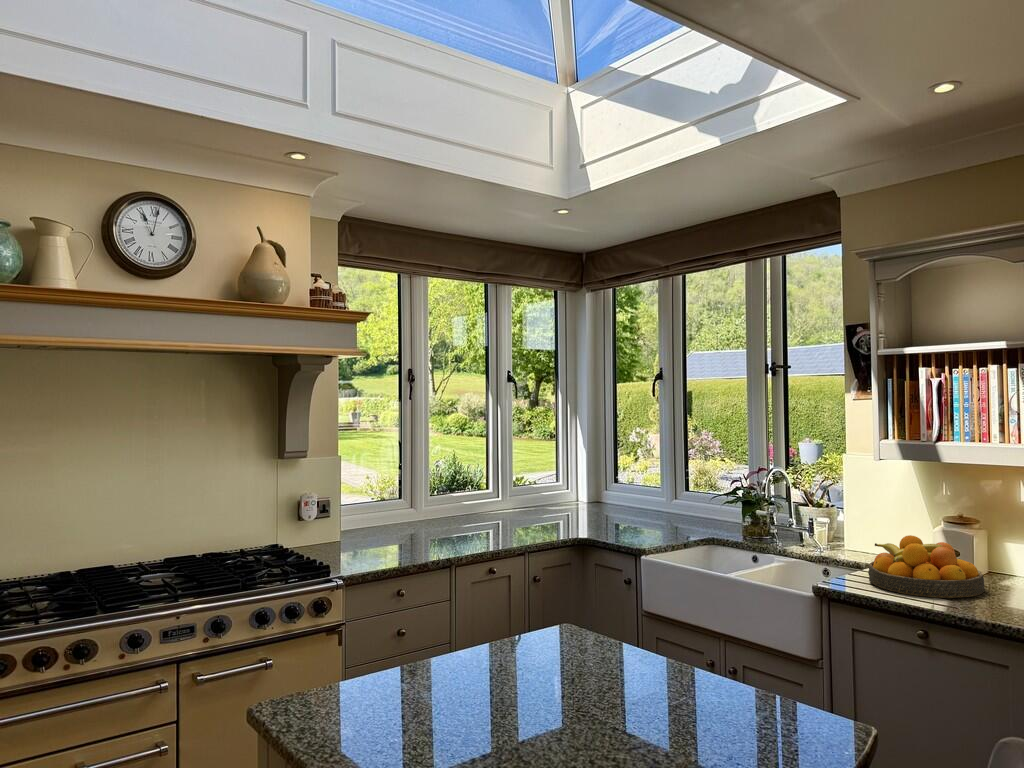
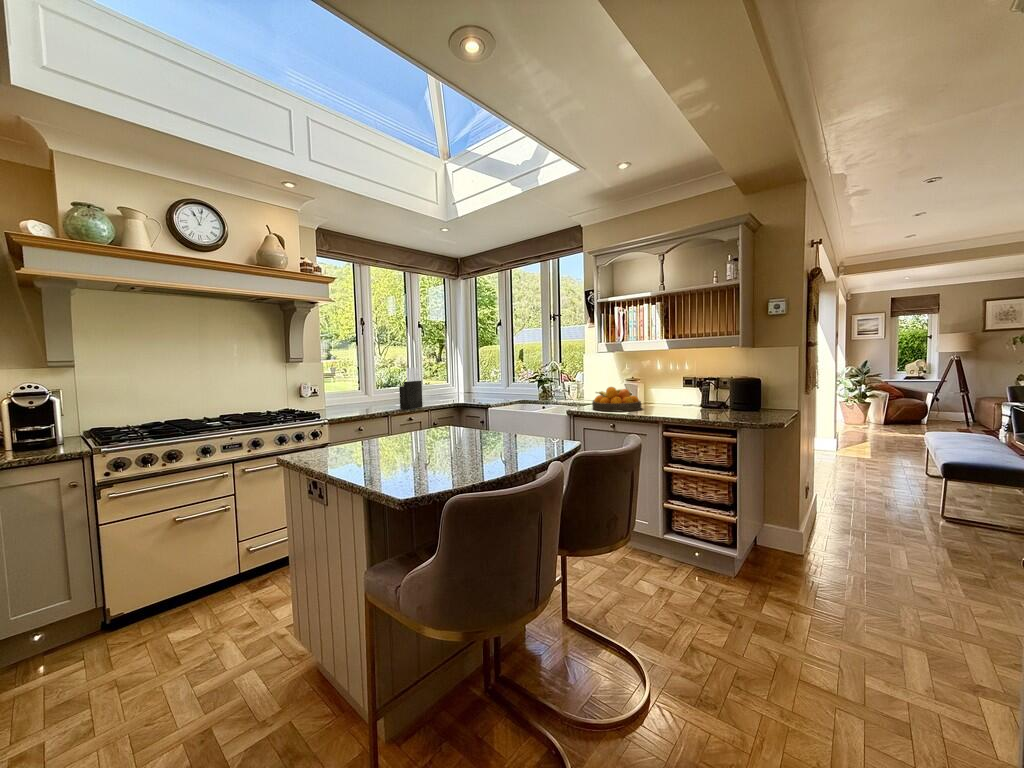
knife block: none [473,468,515,549] -> present [399,368,423,409]

